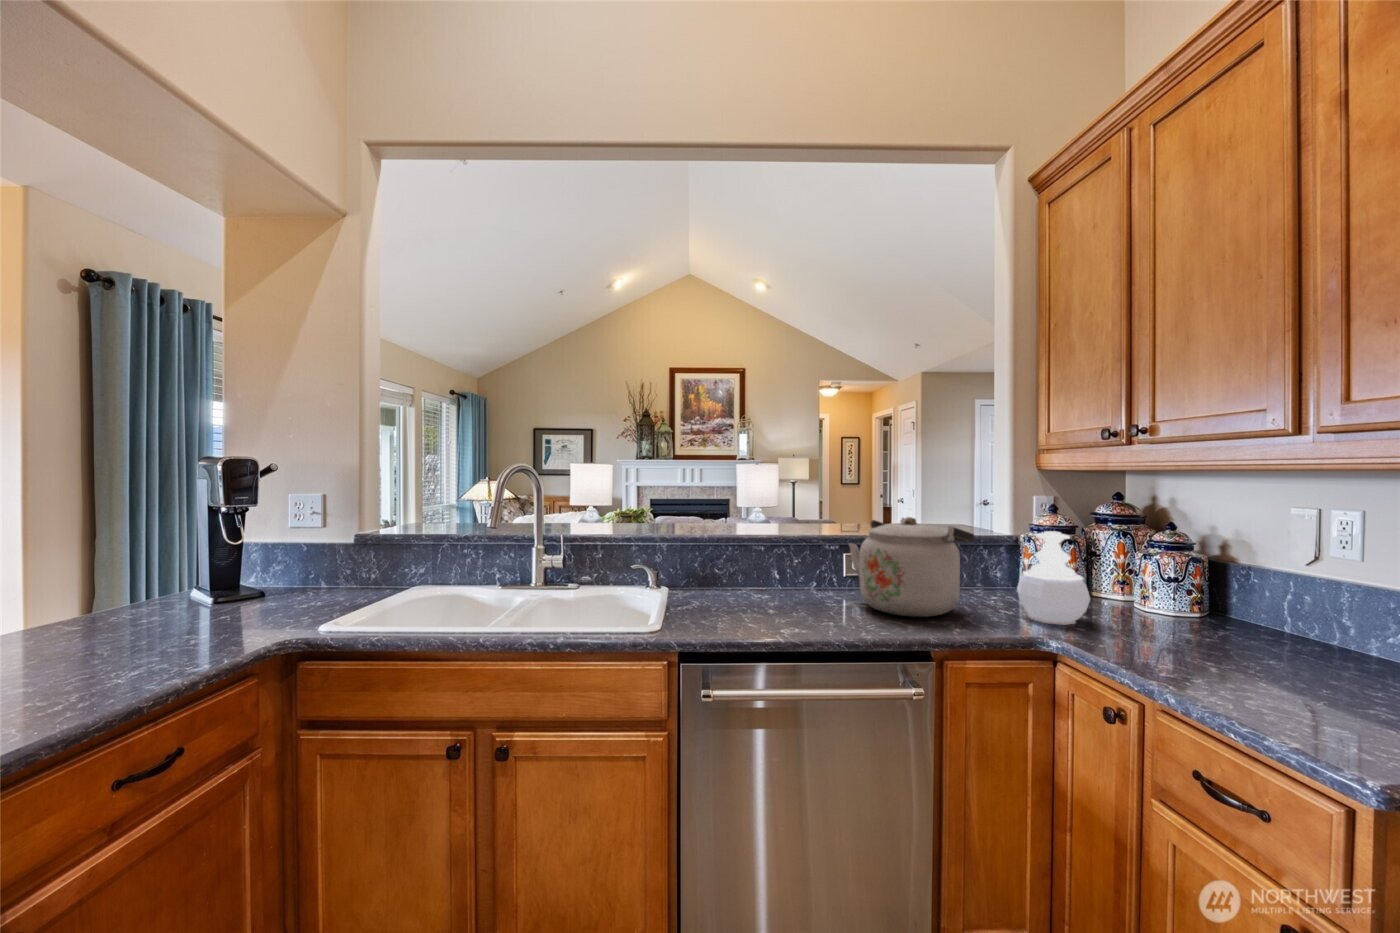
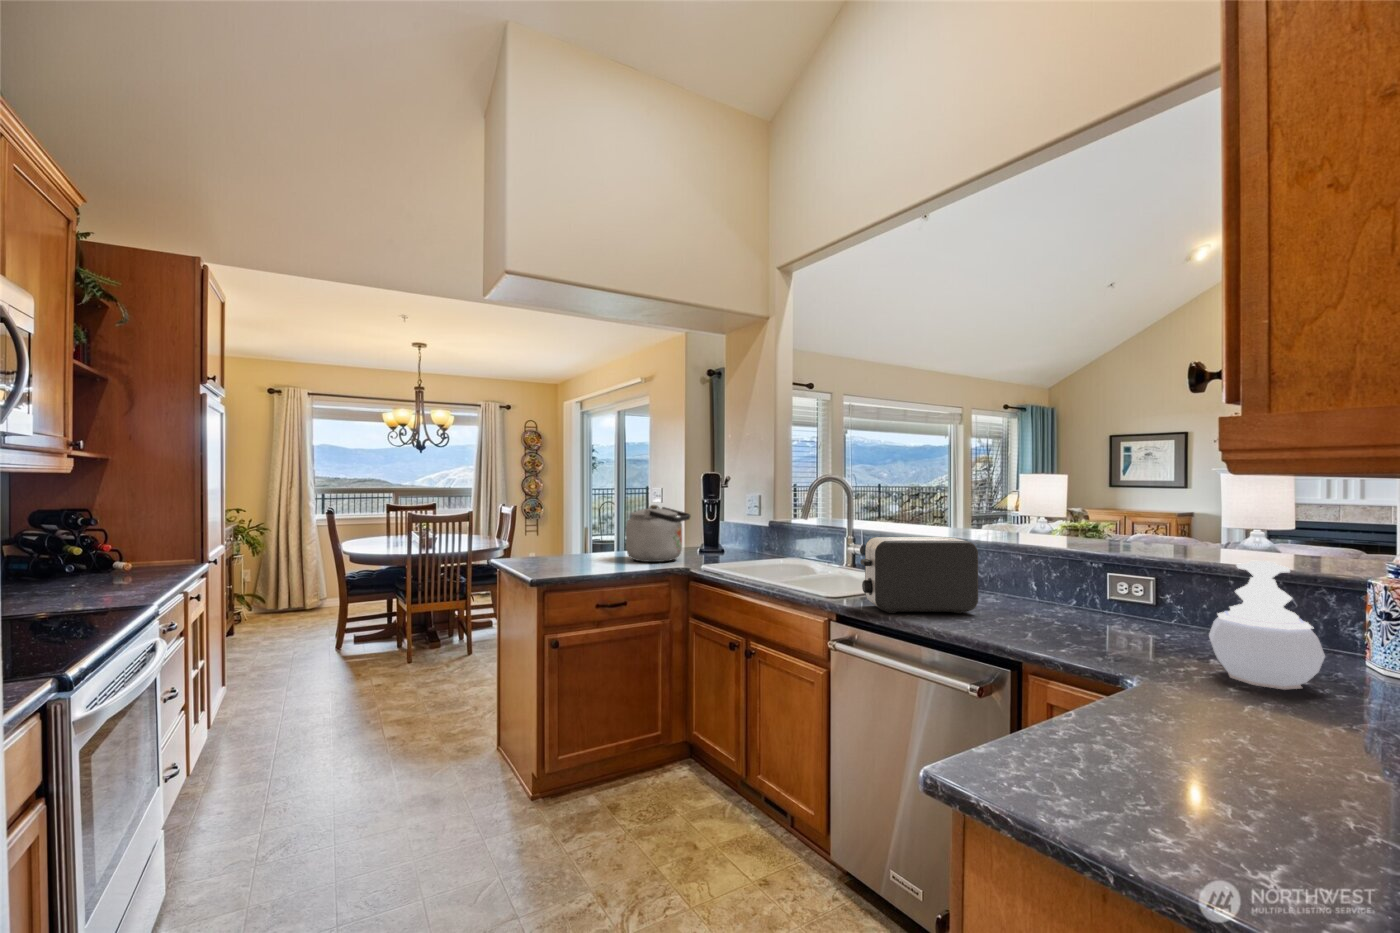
kettle: present [849,517,974,617] -> present [626,505,690,562]
toaster: none [711,535,806,635] -> present [860,537,978,613]

